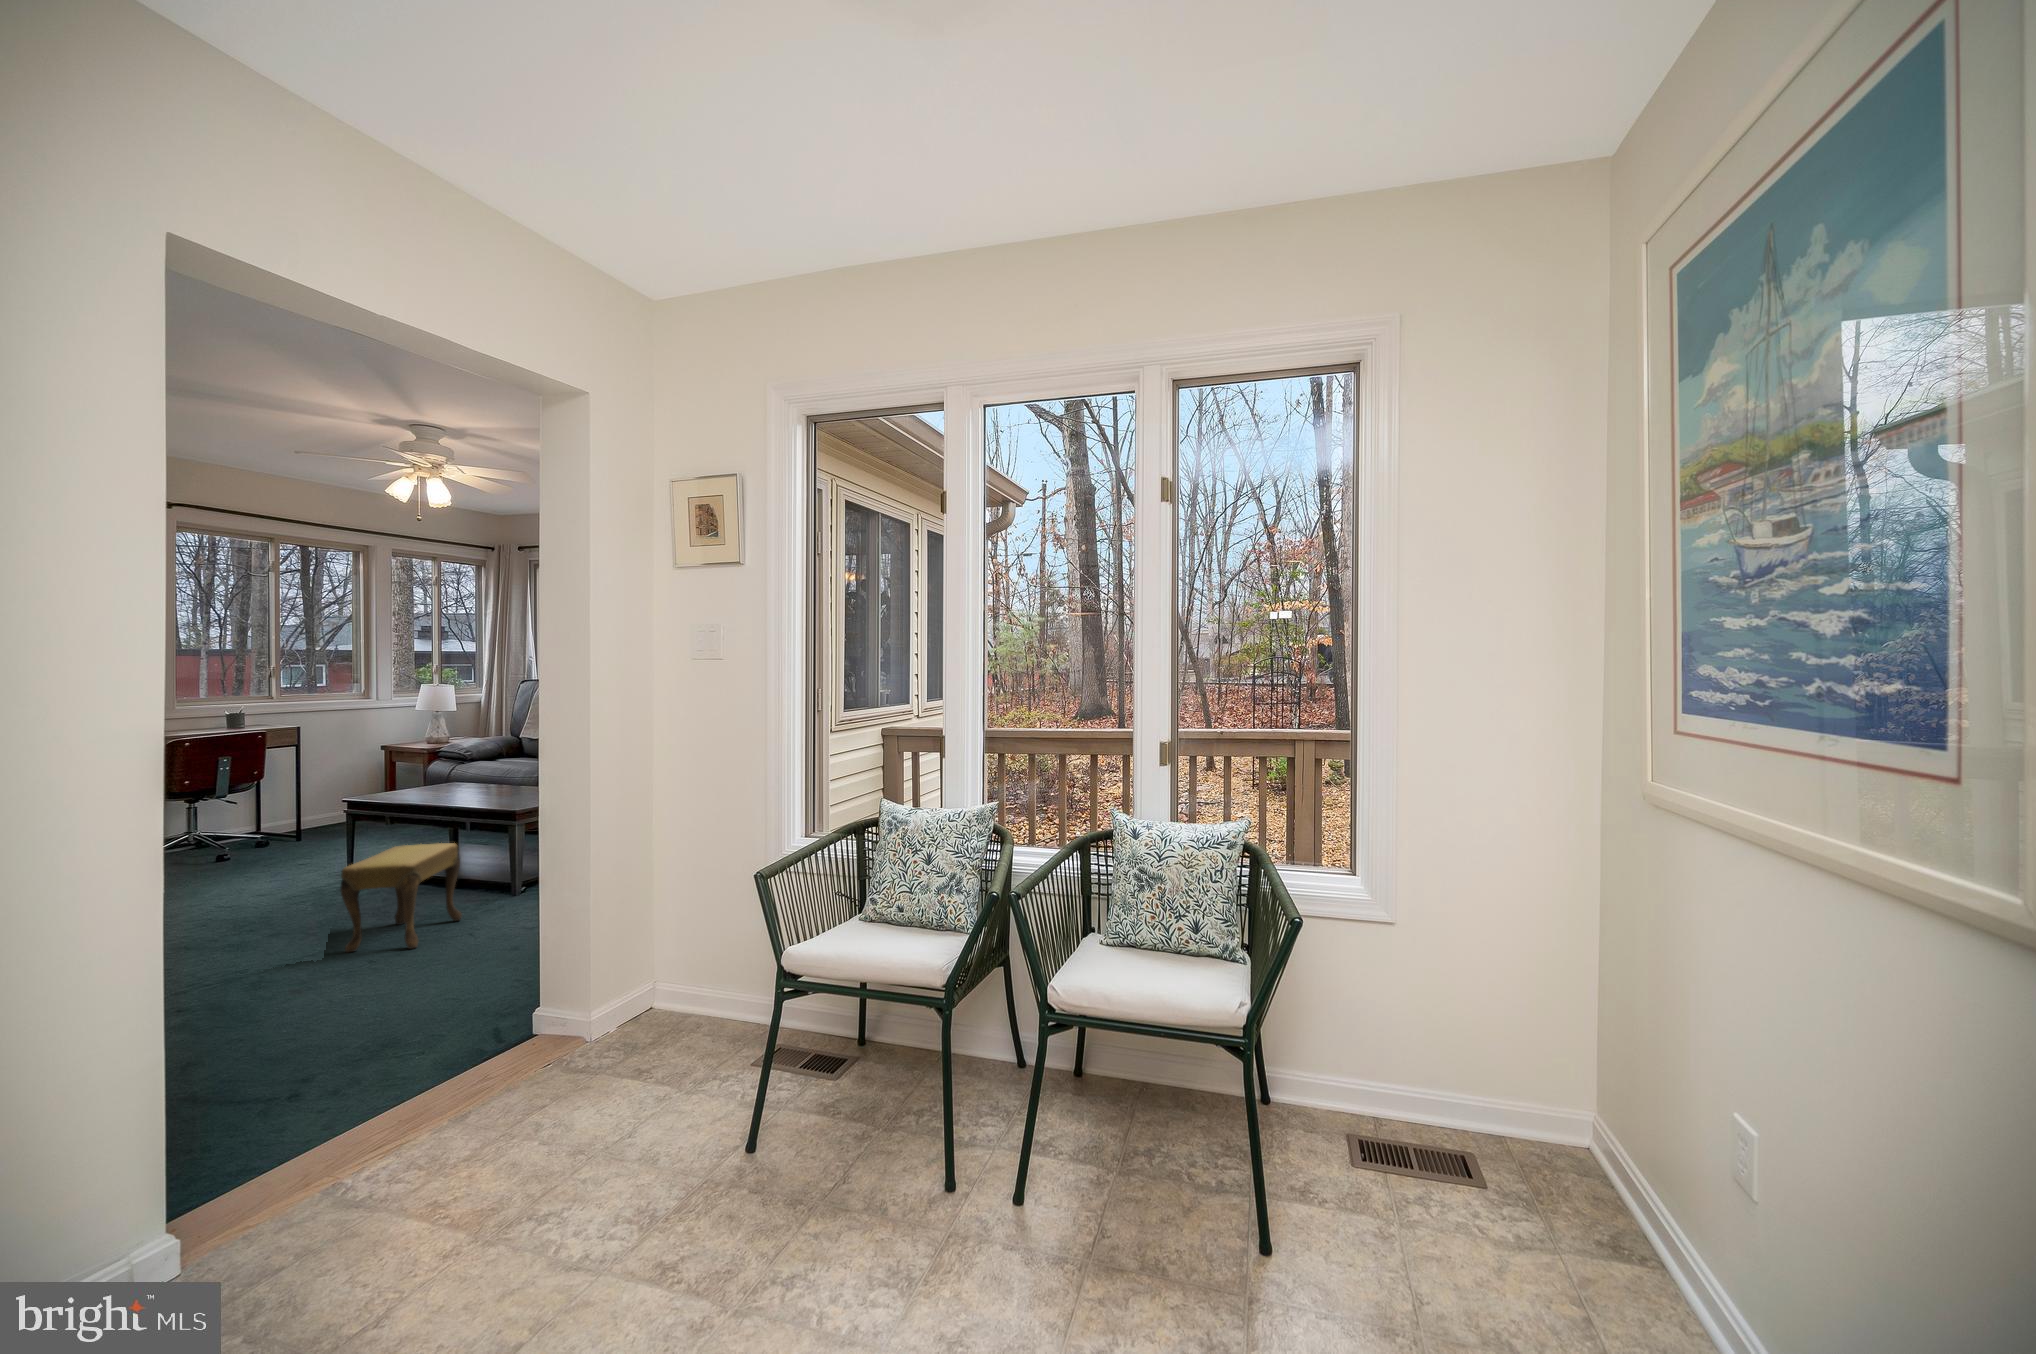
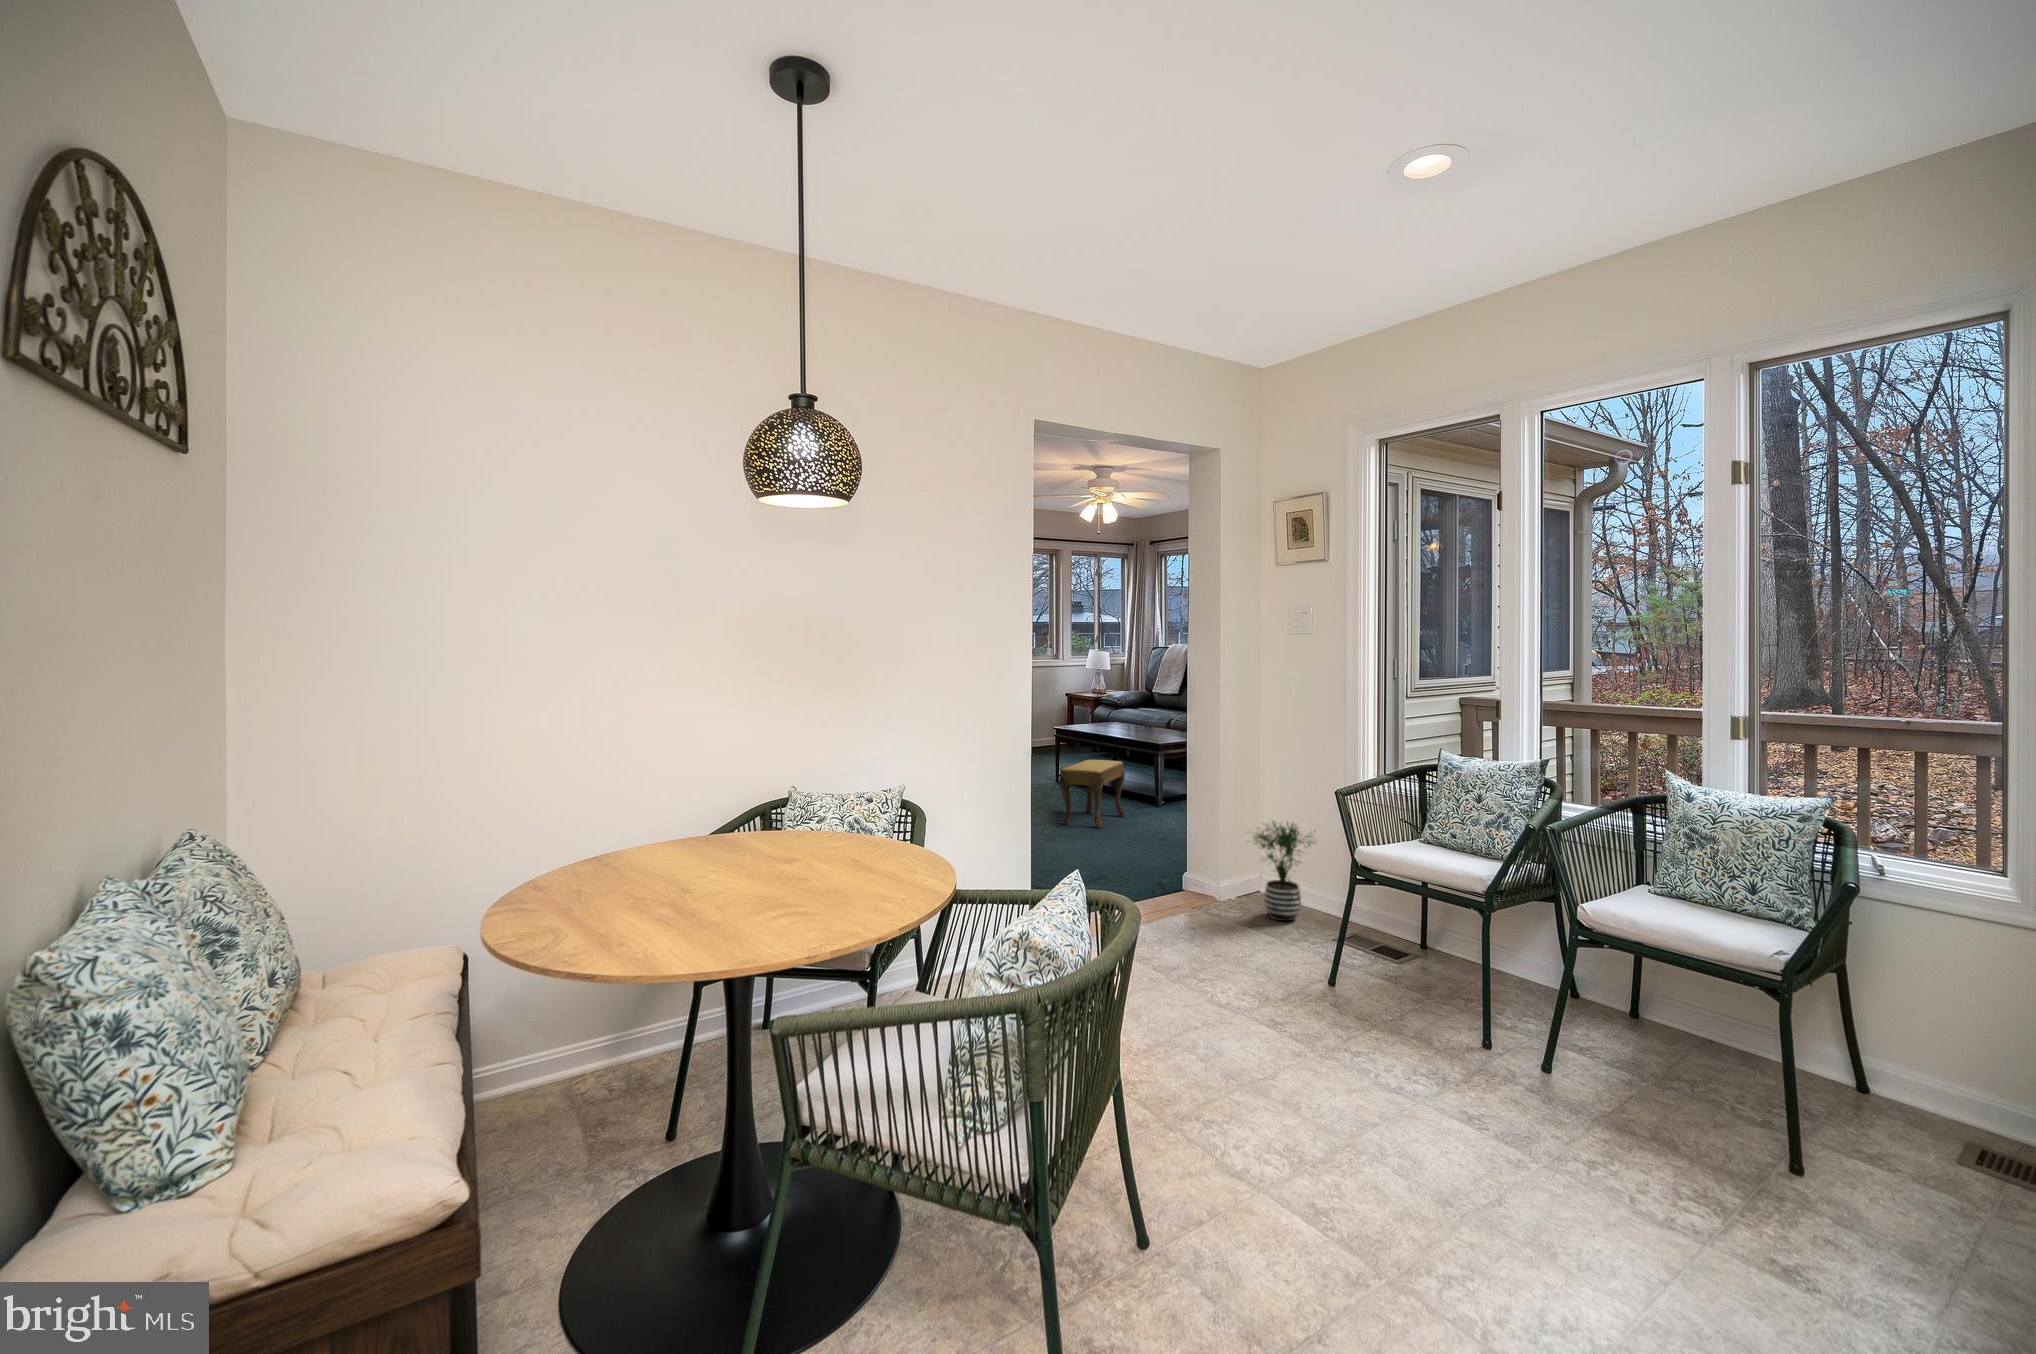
potted plant: none [630,910,734,1053] -> present [1254,821,1317,921]

